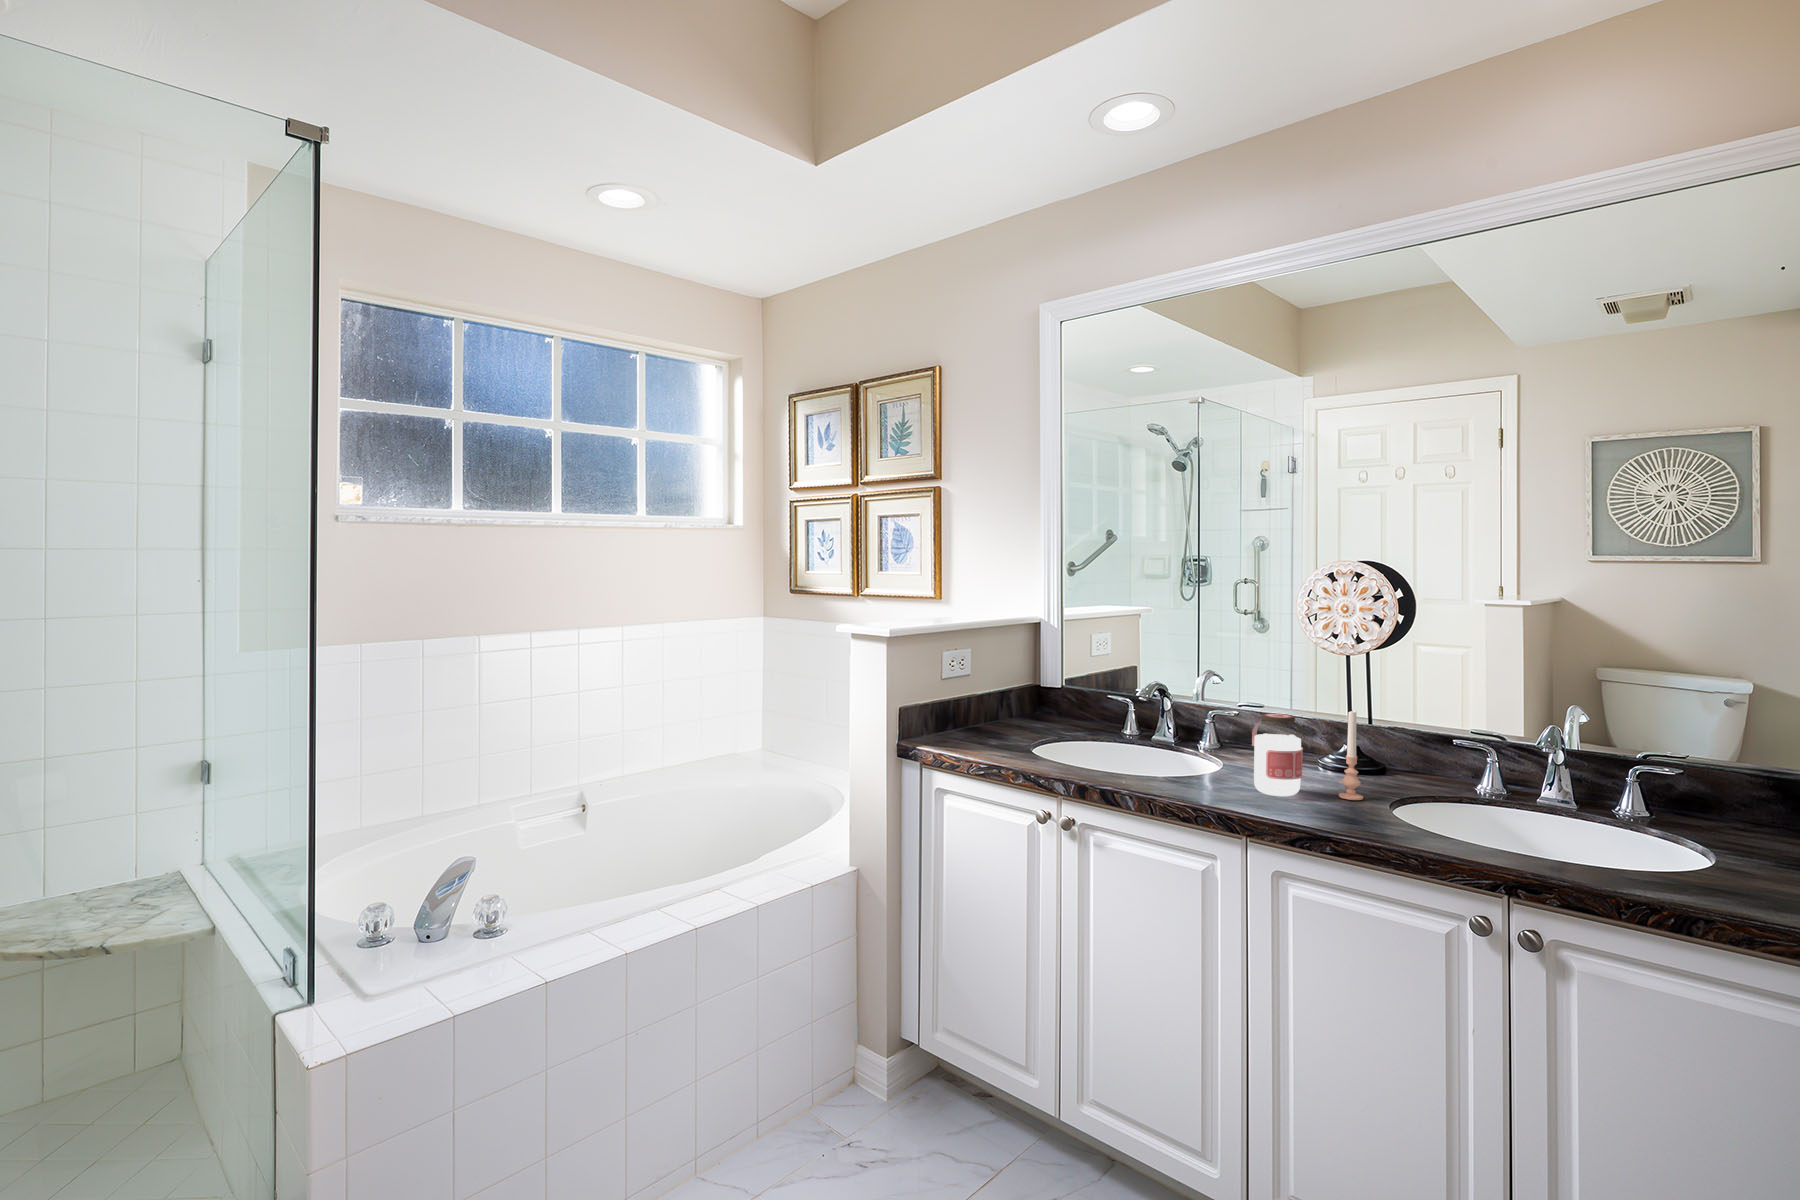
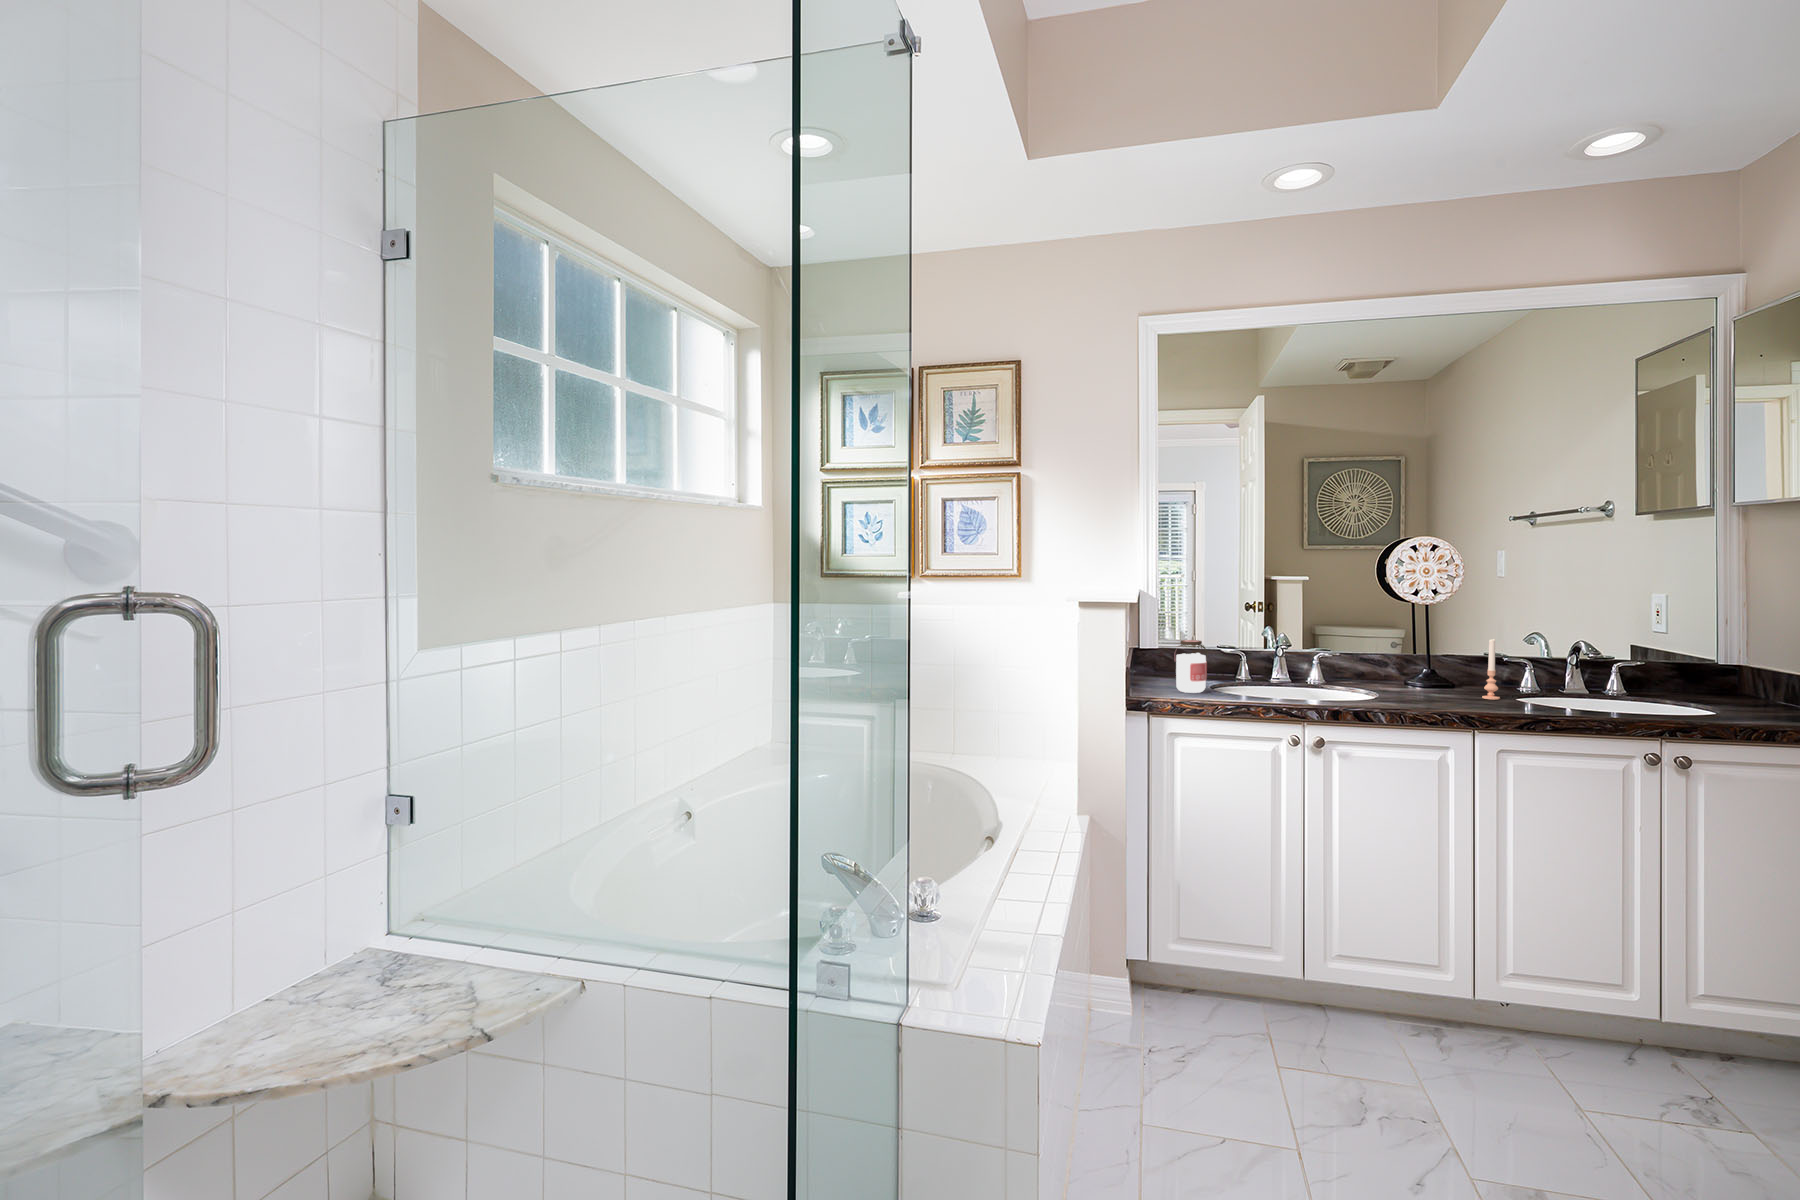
jar: present [1252,713,1305,796] -> present [1176,640,1208,693]

